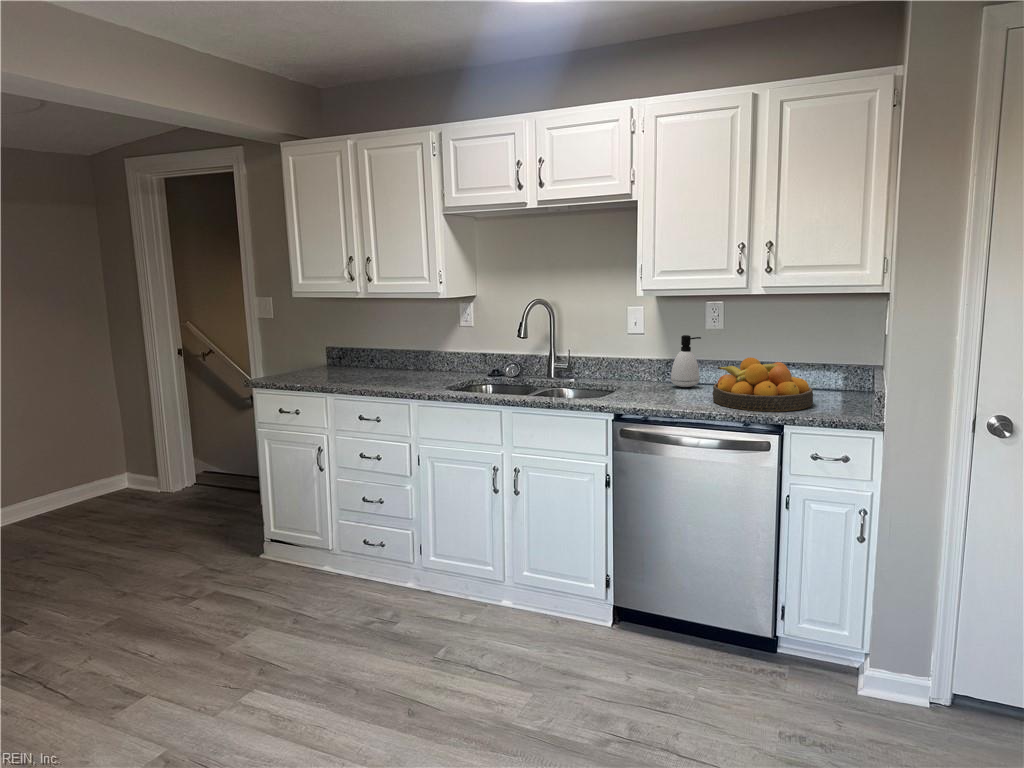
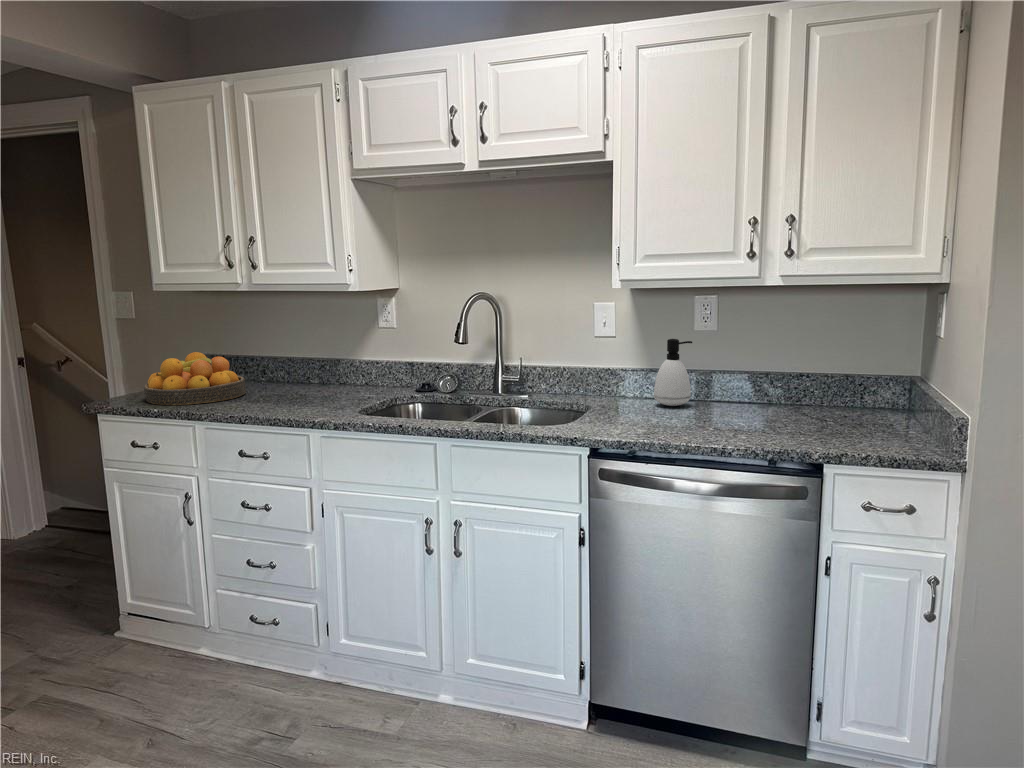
fruit bowl: present [712,358,813,412] -> present [144,352,246,405]

